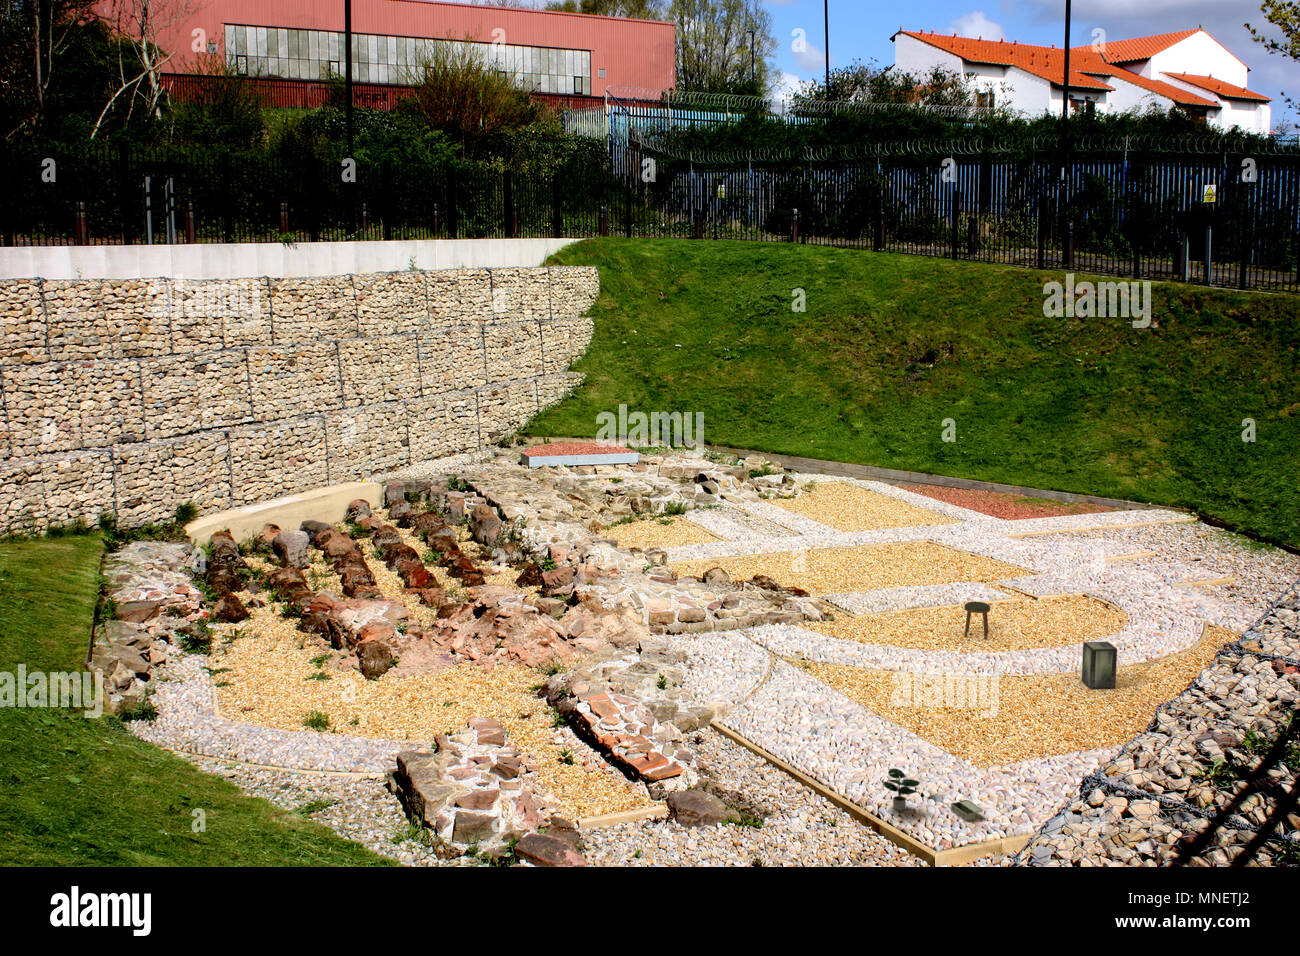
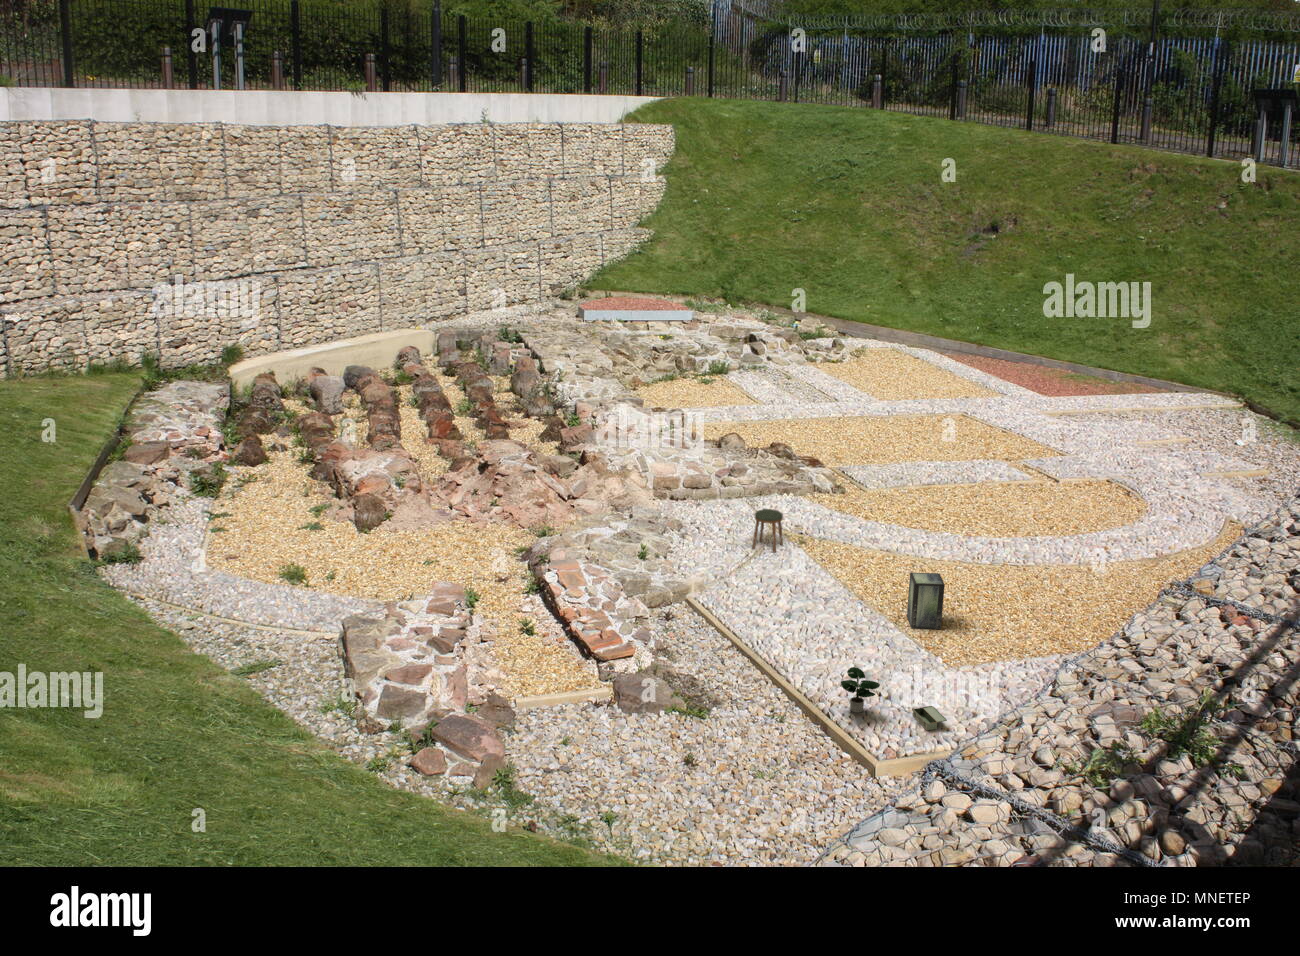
stool: present [964,602,990,639] -> present [752,509,783,552]
storage box: present [1082,642,1117,689] -> present [907,573,945,629]

